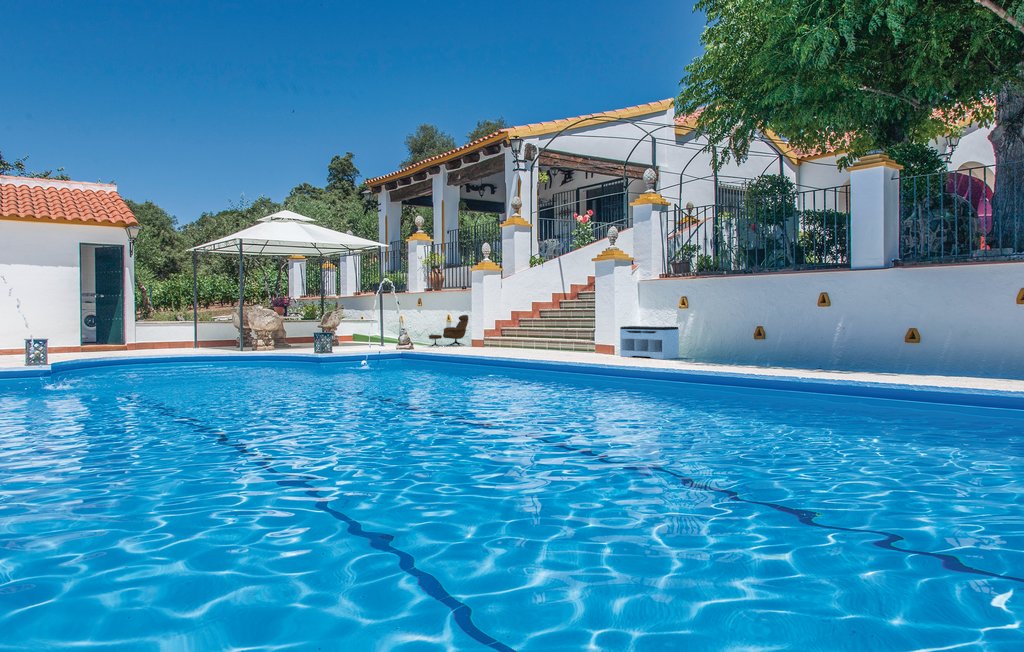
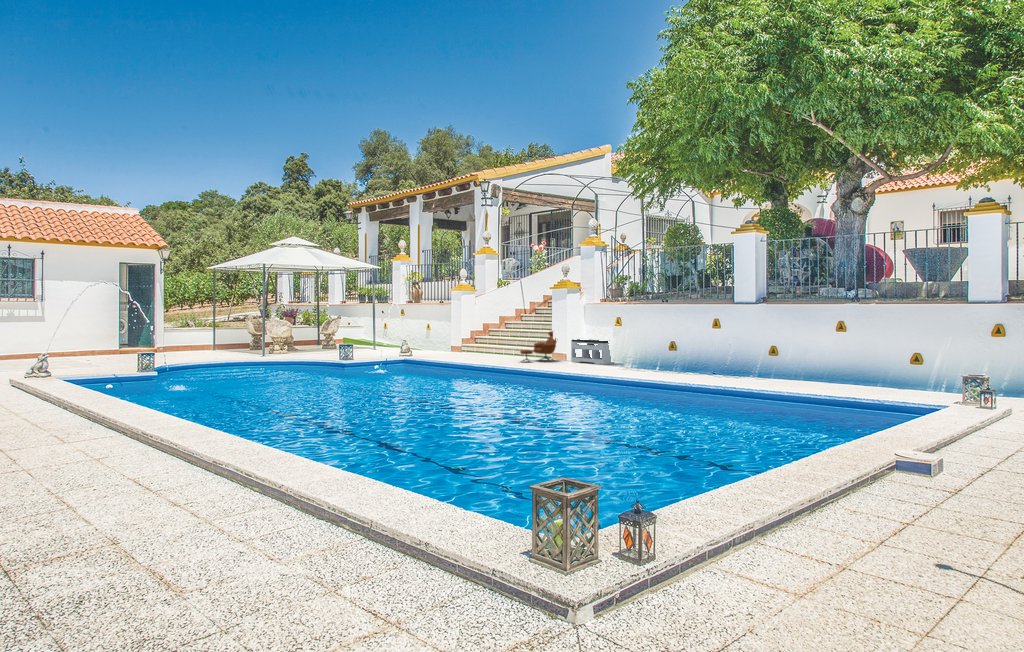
lounge chair: present [429,315,468,347] -> present [520,331,557,361]

